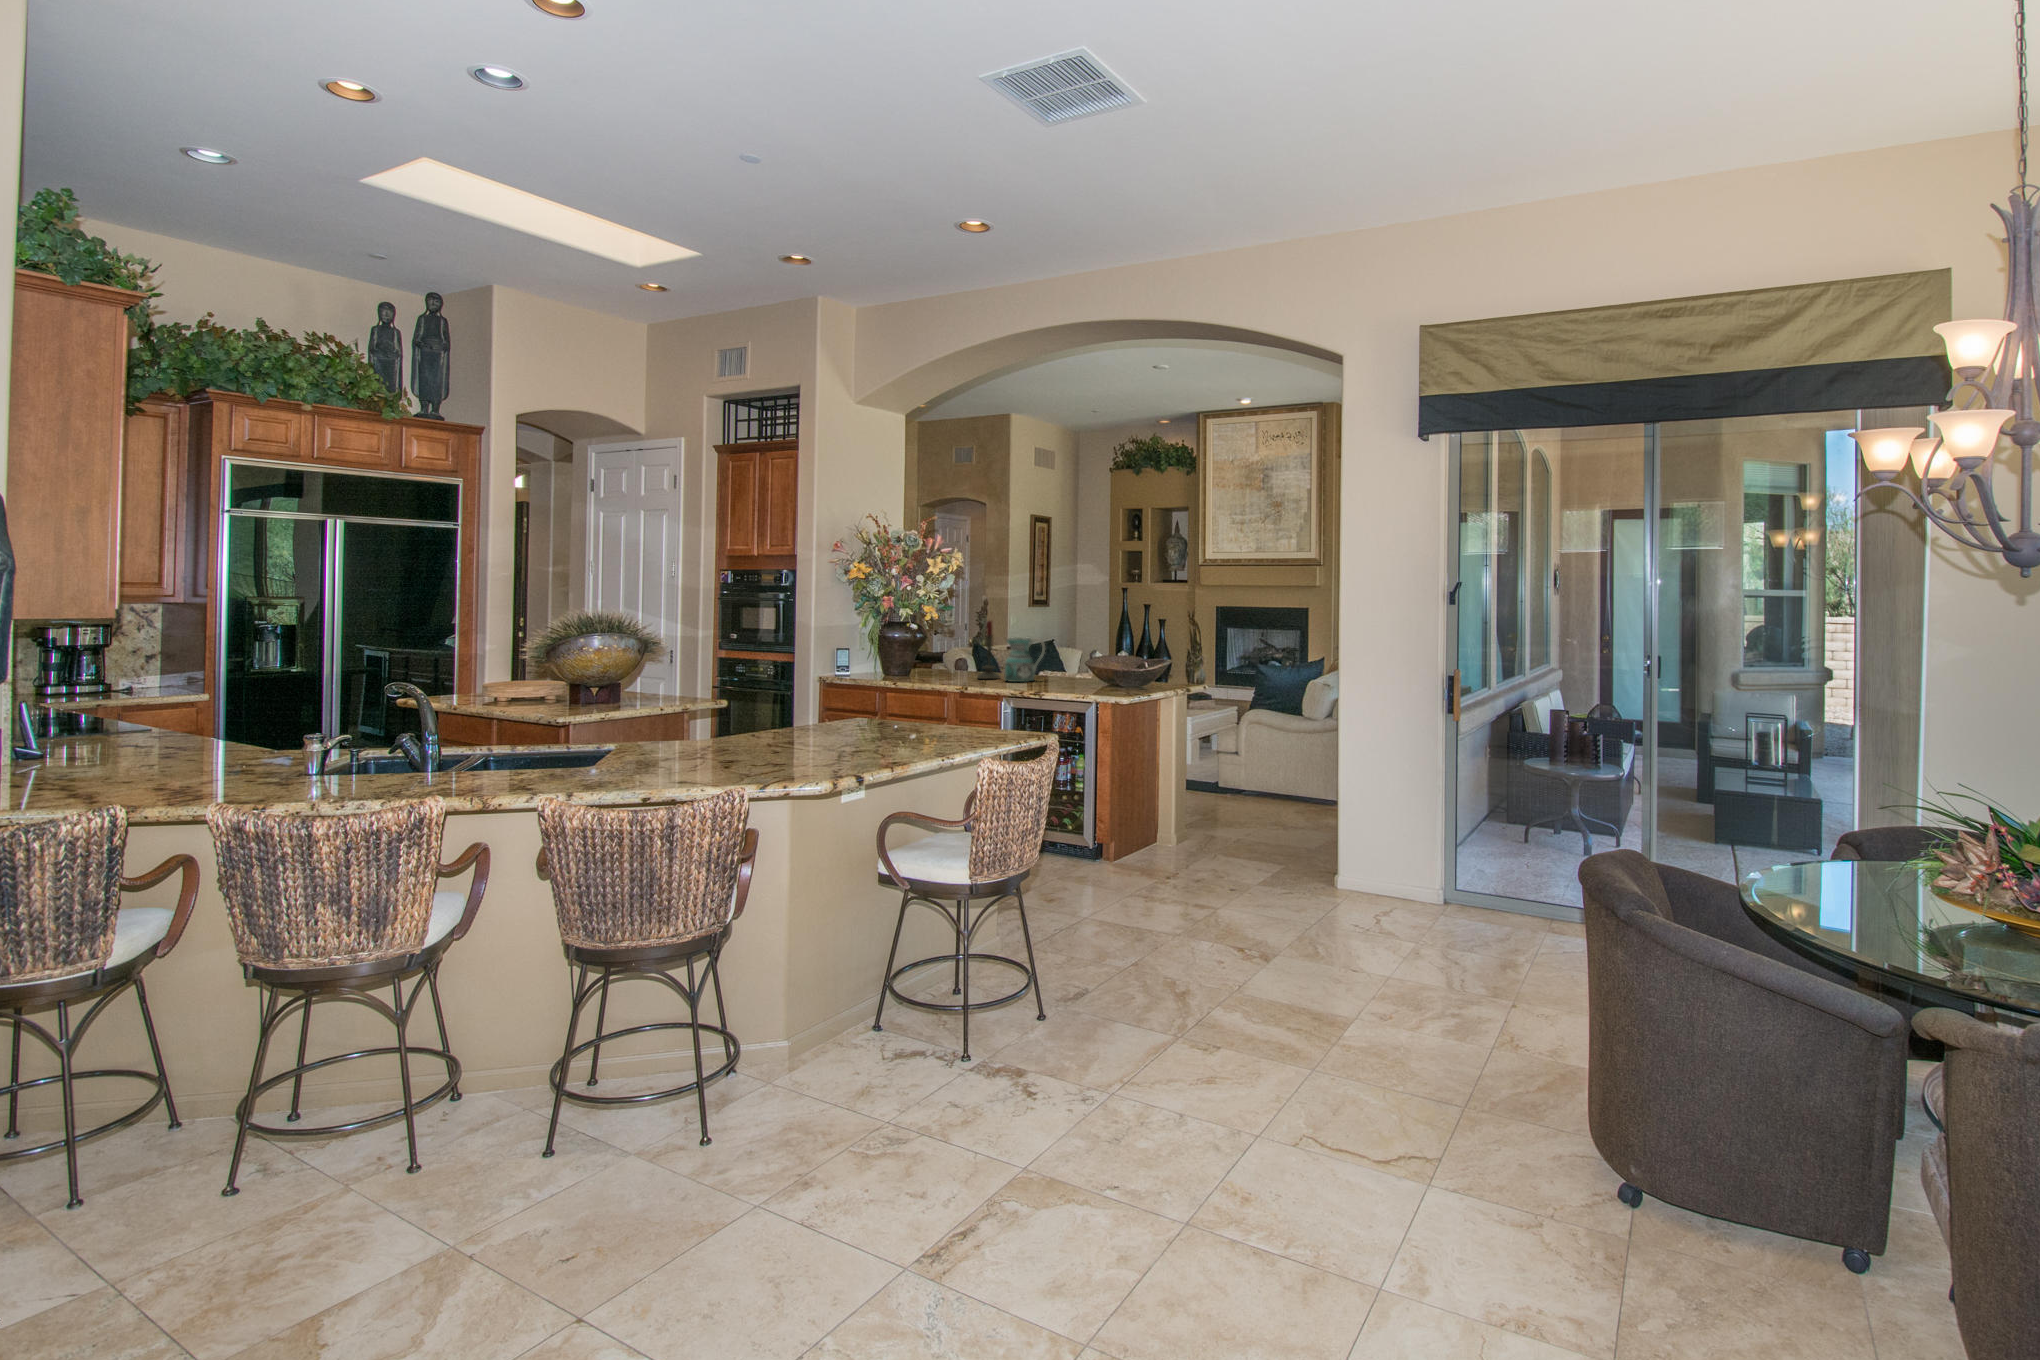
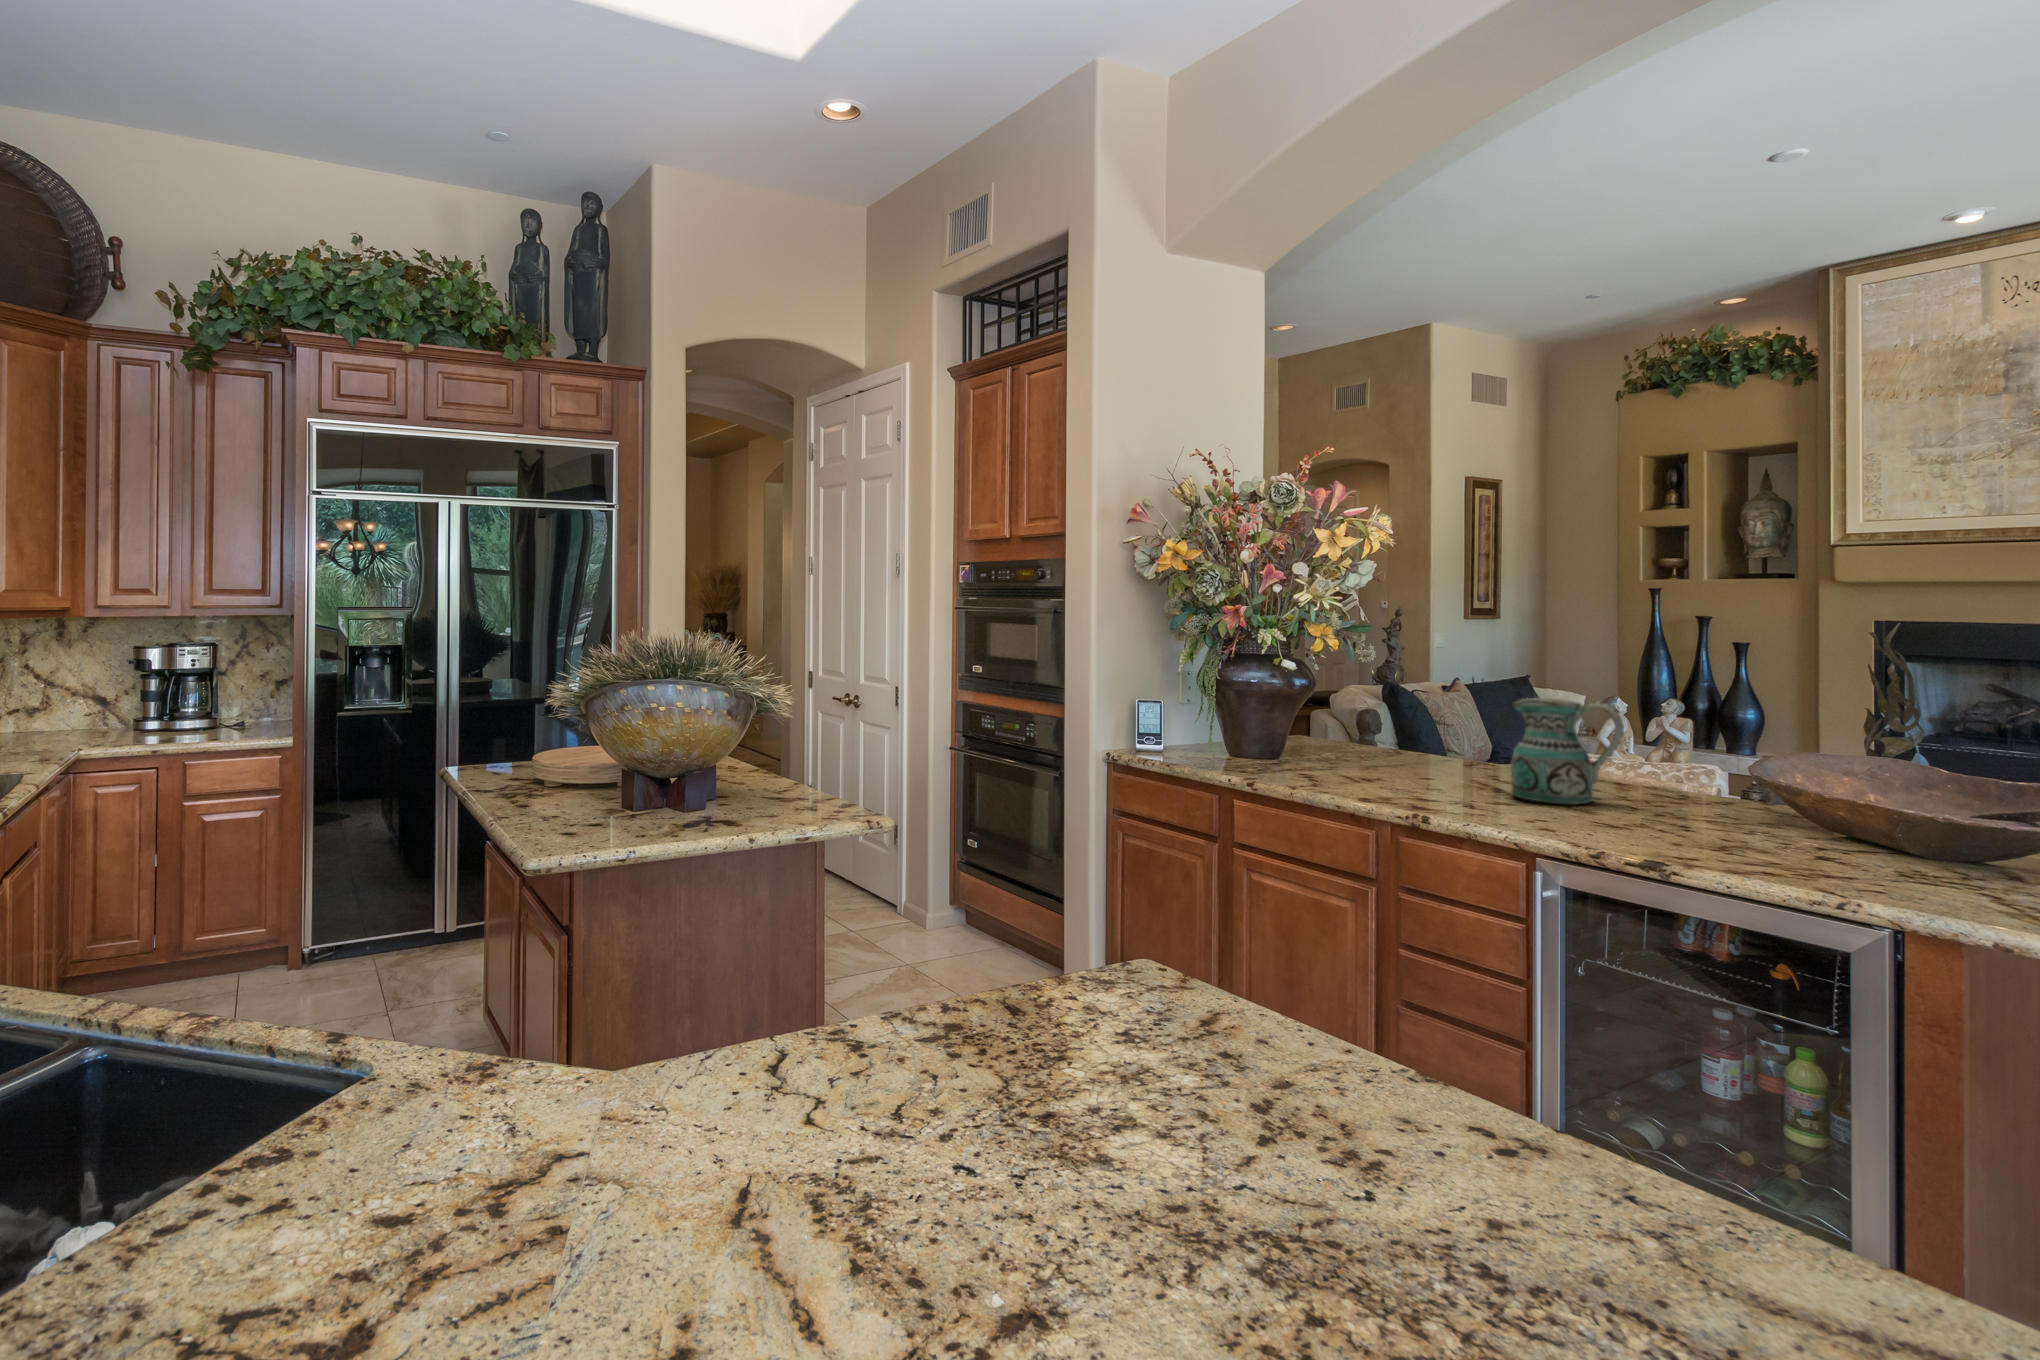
candle: present [978,621,1000,679] -> none [1436,654,1494,786]

